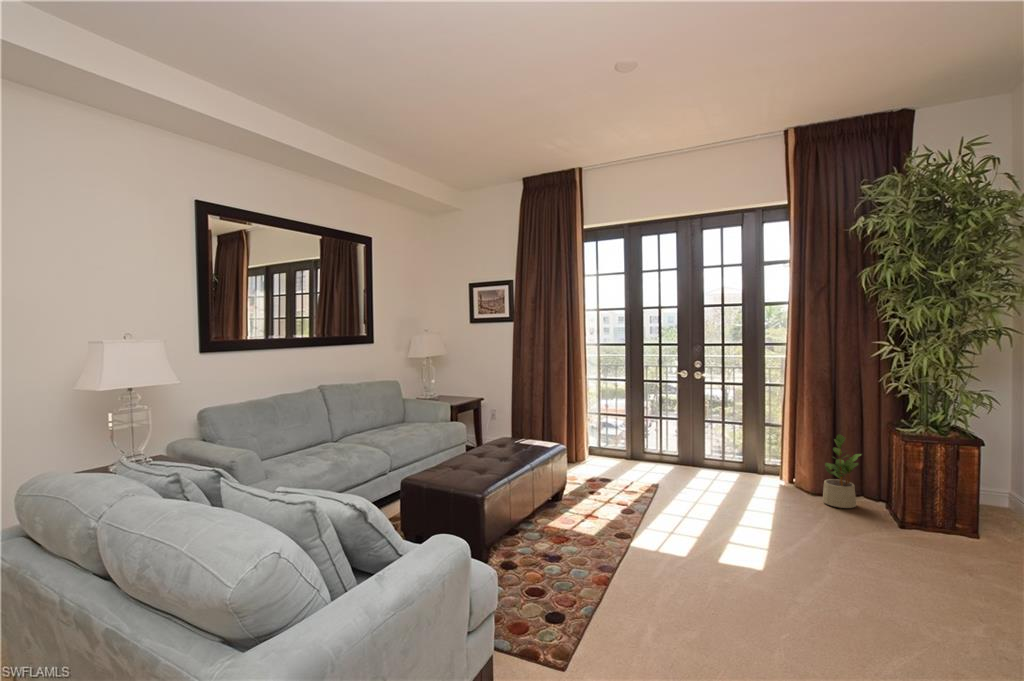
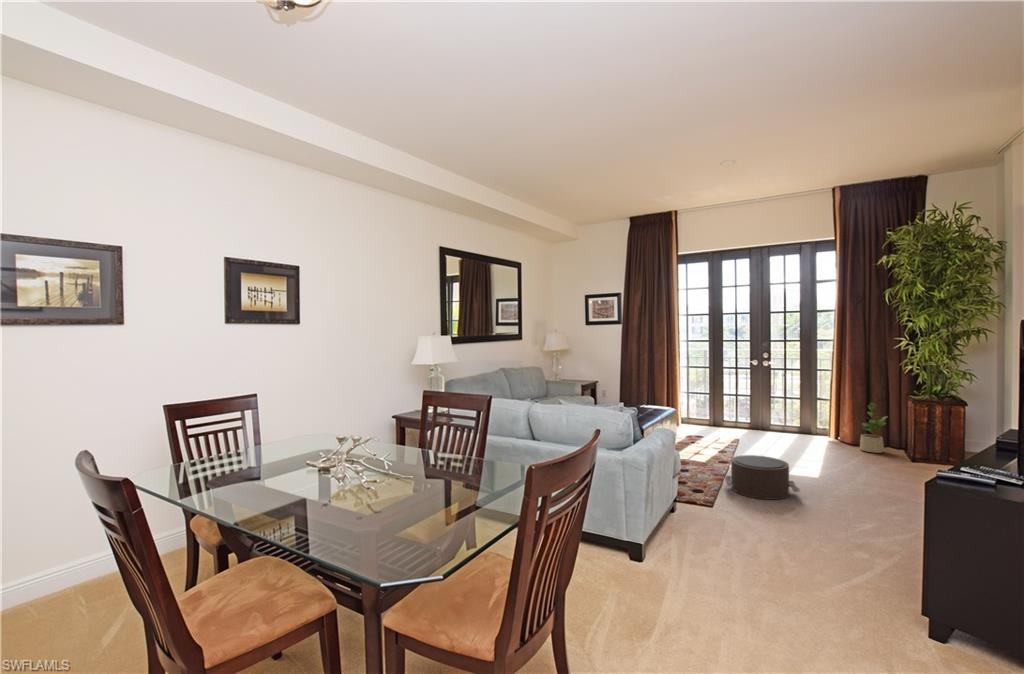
pouf: none [607,540,729,636] -> present [725,455,800,500]

